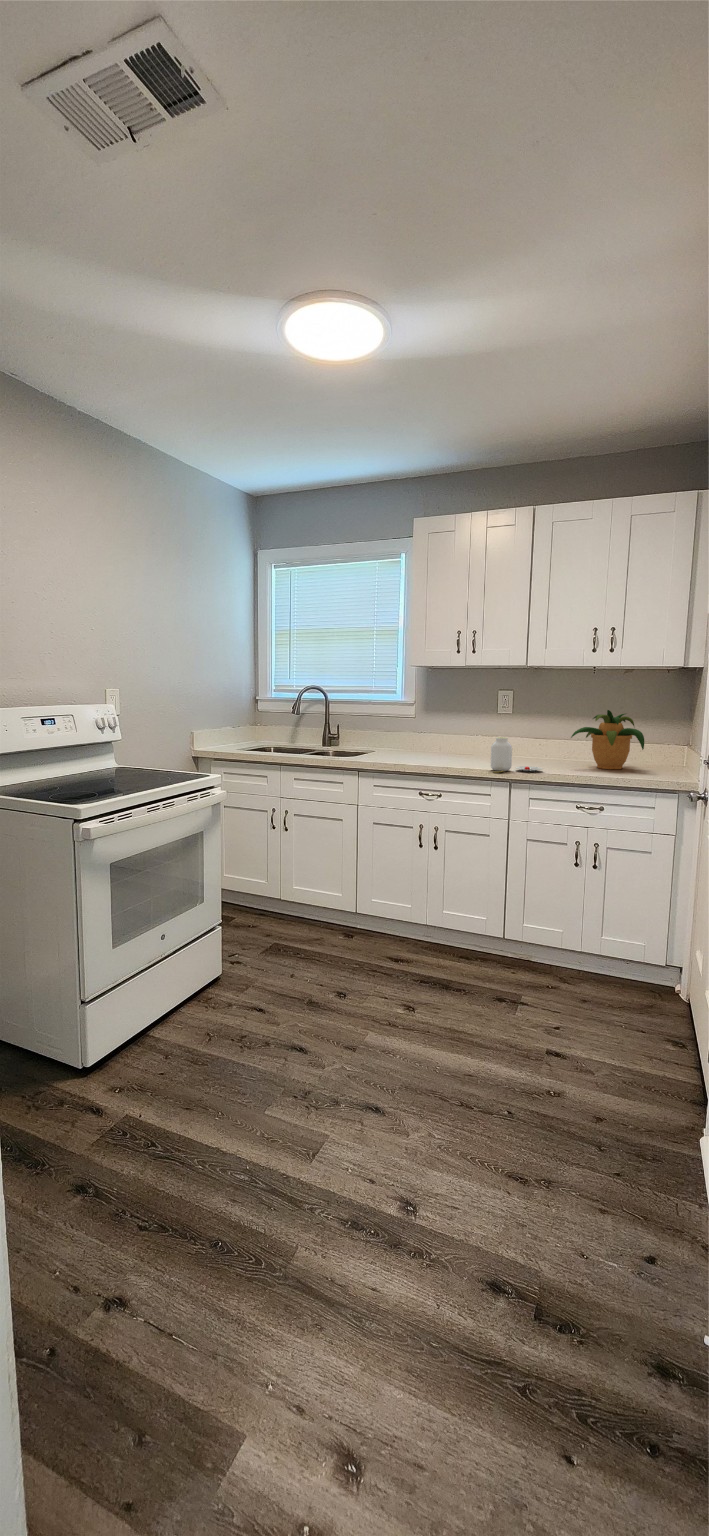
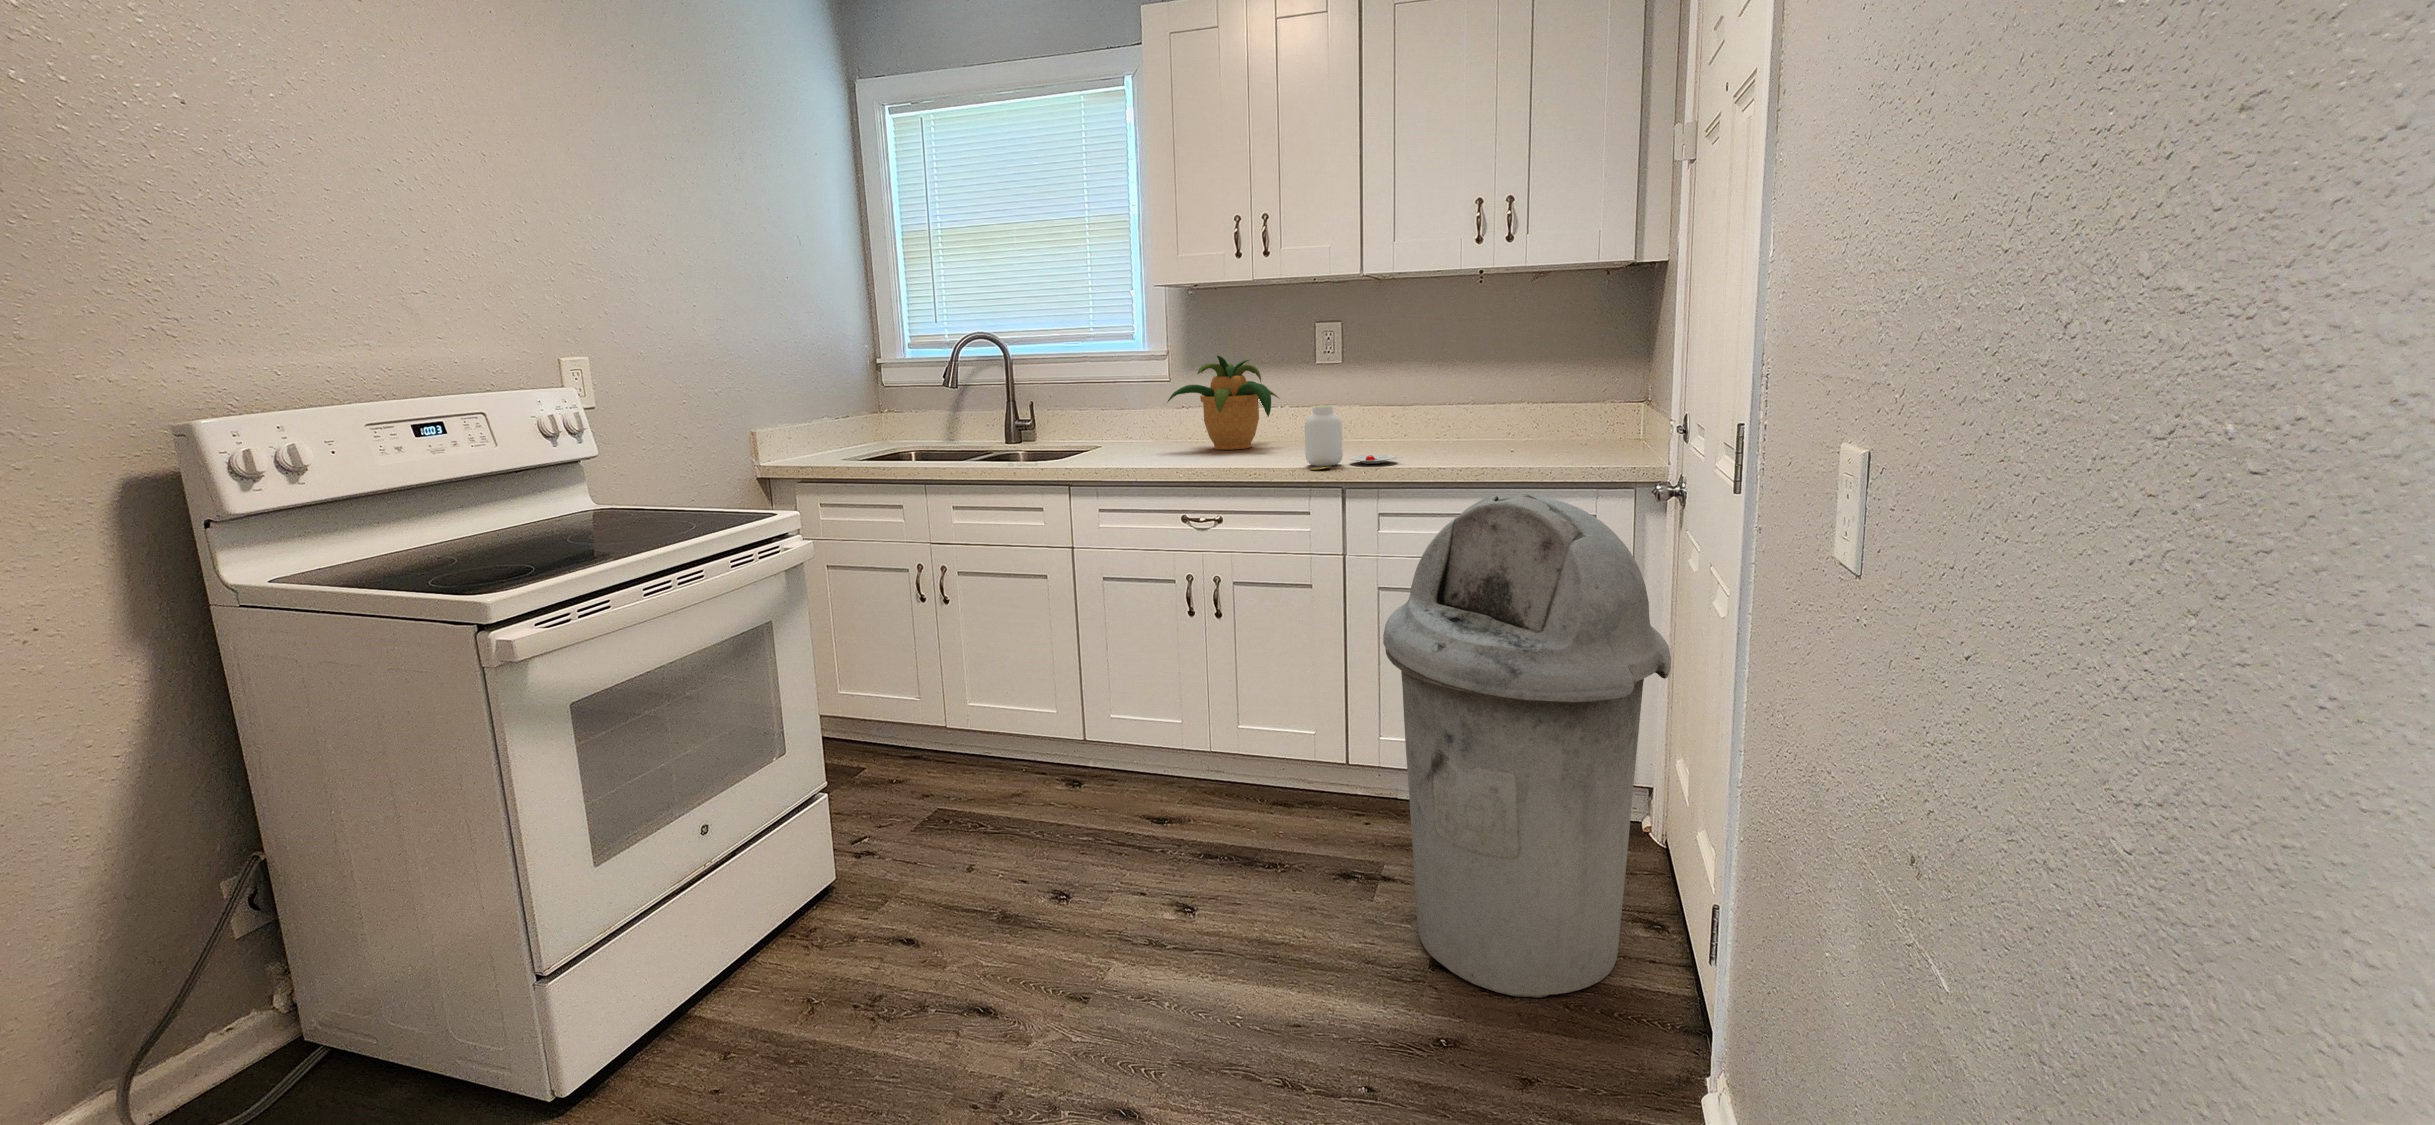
potted plant: present [571,710,644,769] -> present [1168,356,1278,450]
trash can: none [529,792,693,1075] -> present [1383,494,1671,998]

